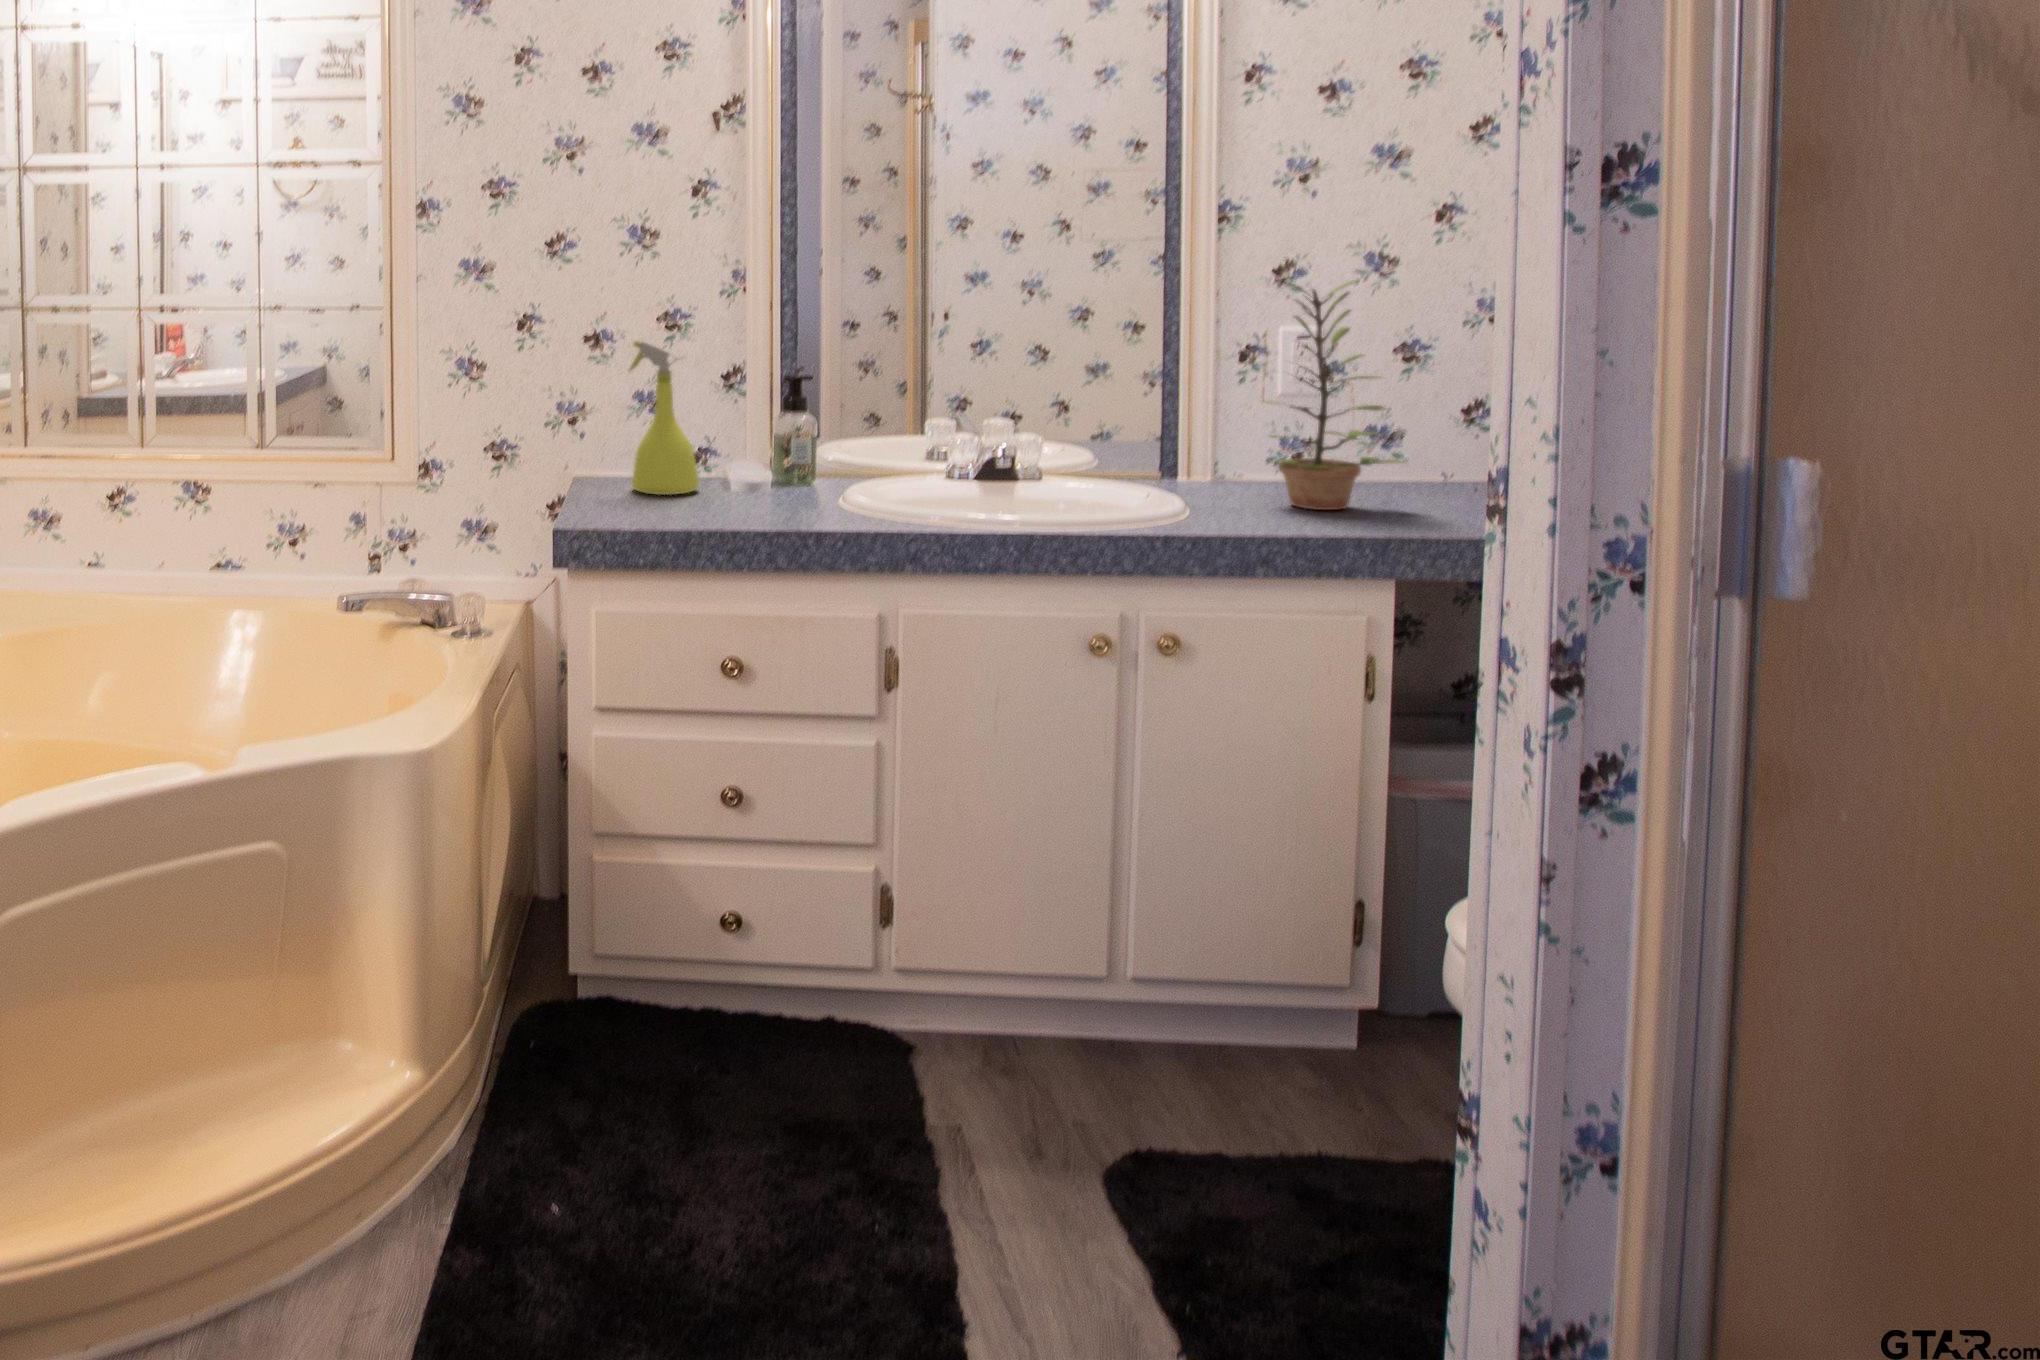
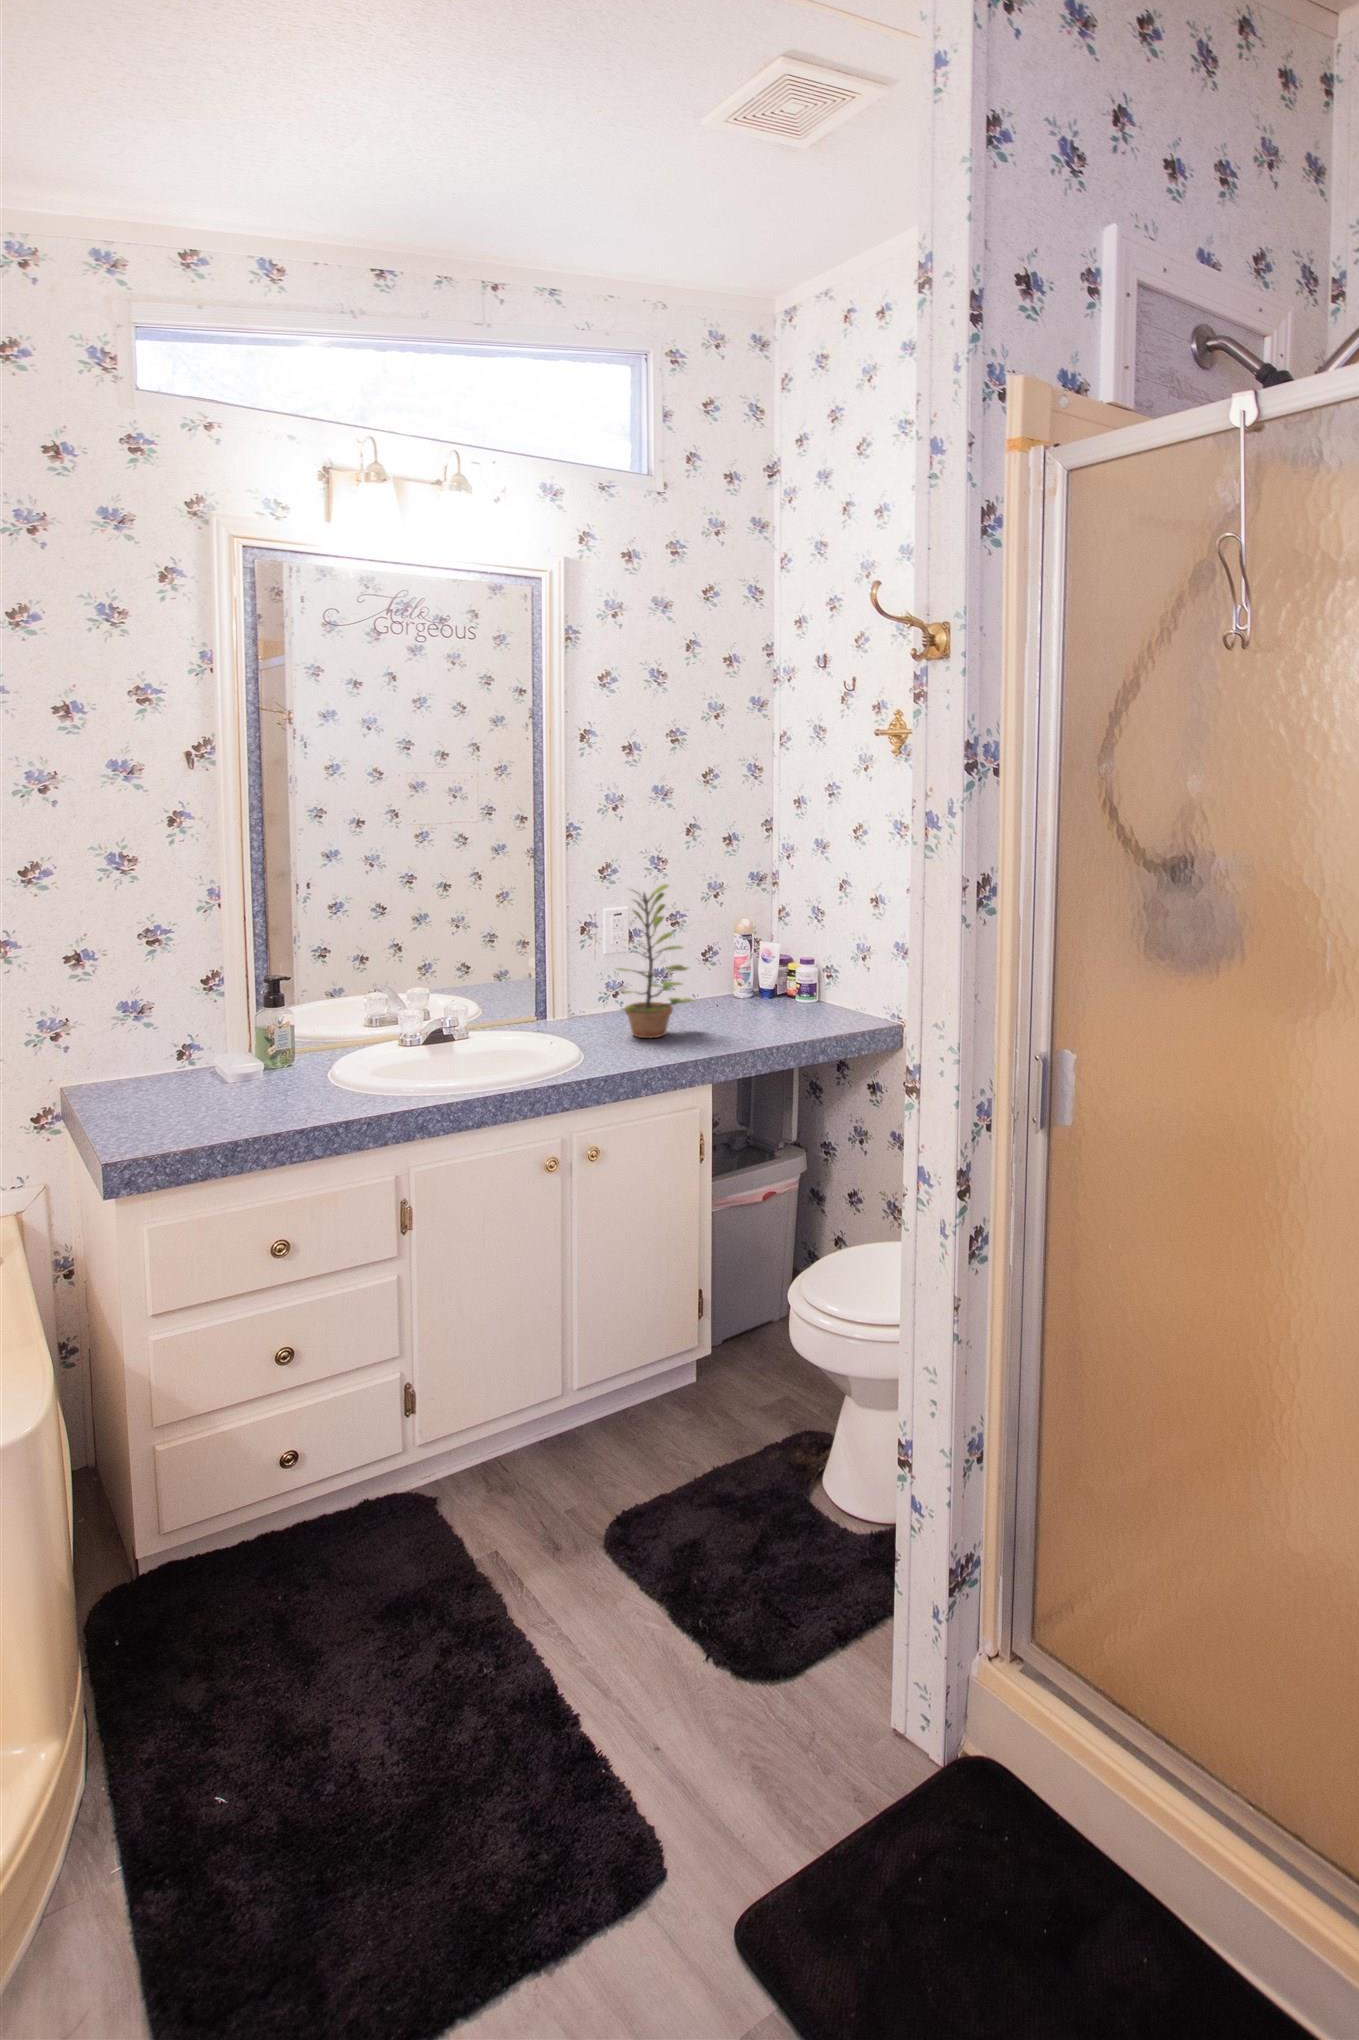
spray bottle: present [628,341,699,495] -> none [130,968,206,1106]

